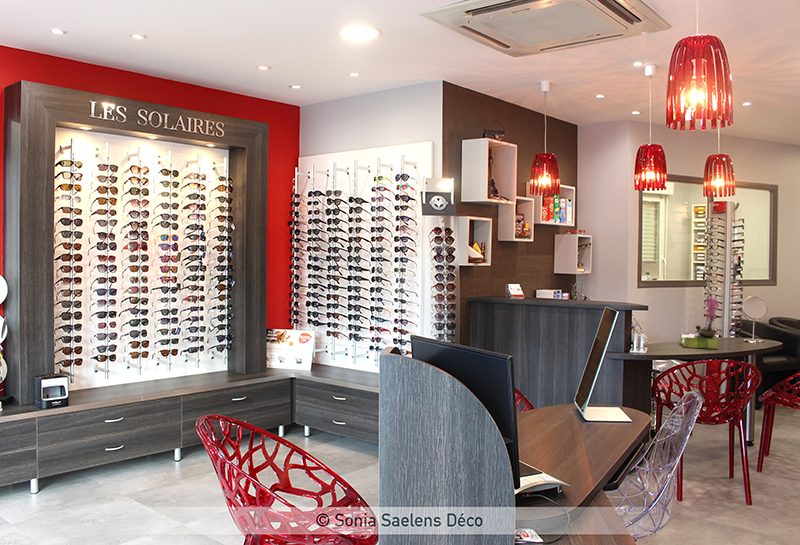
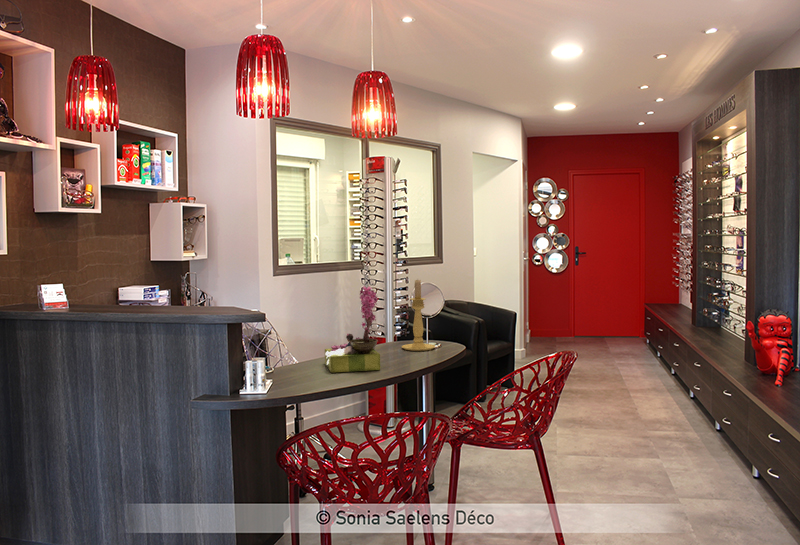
candle holder: none [734,294,760,343] -> present [402,280,435,351]

